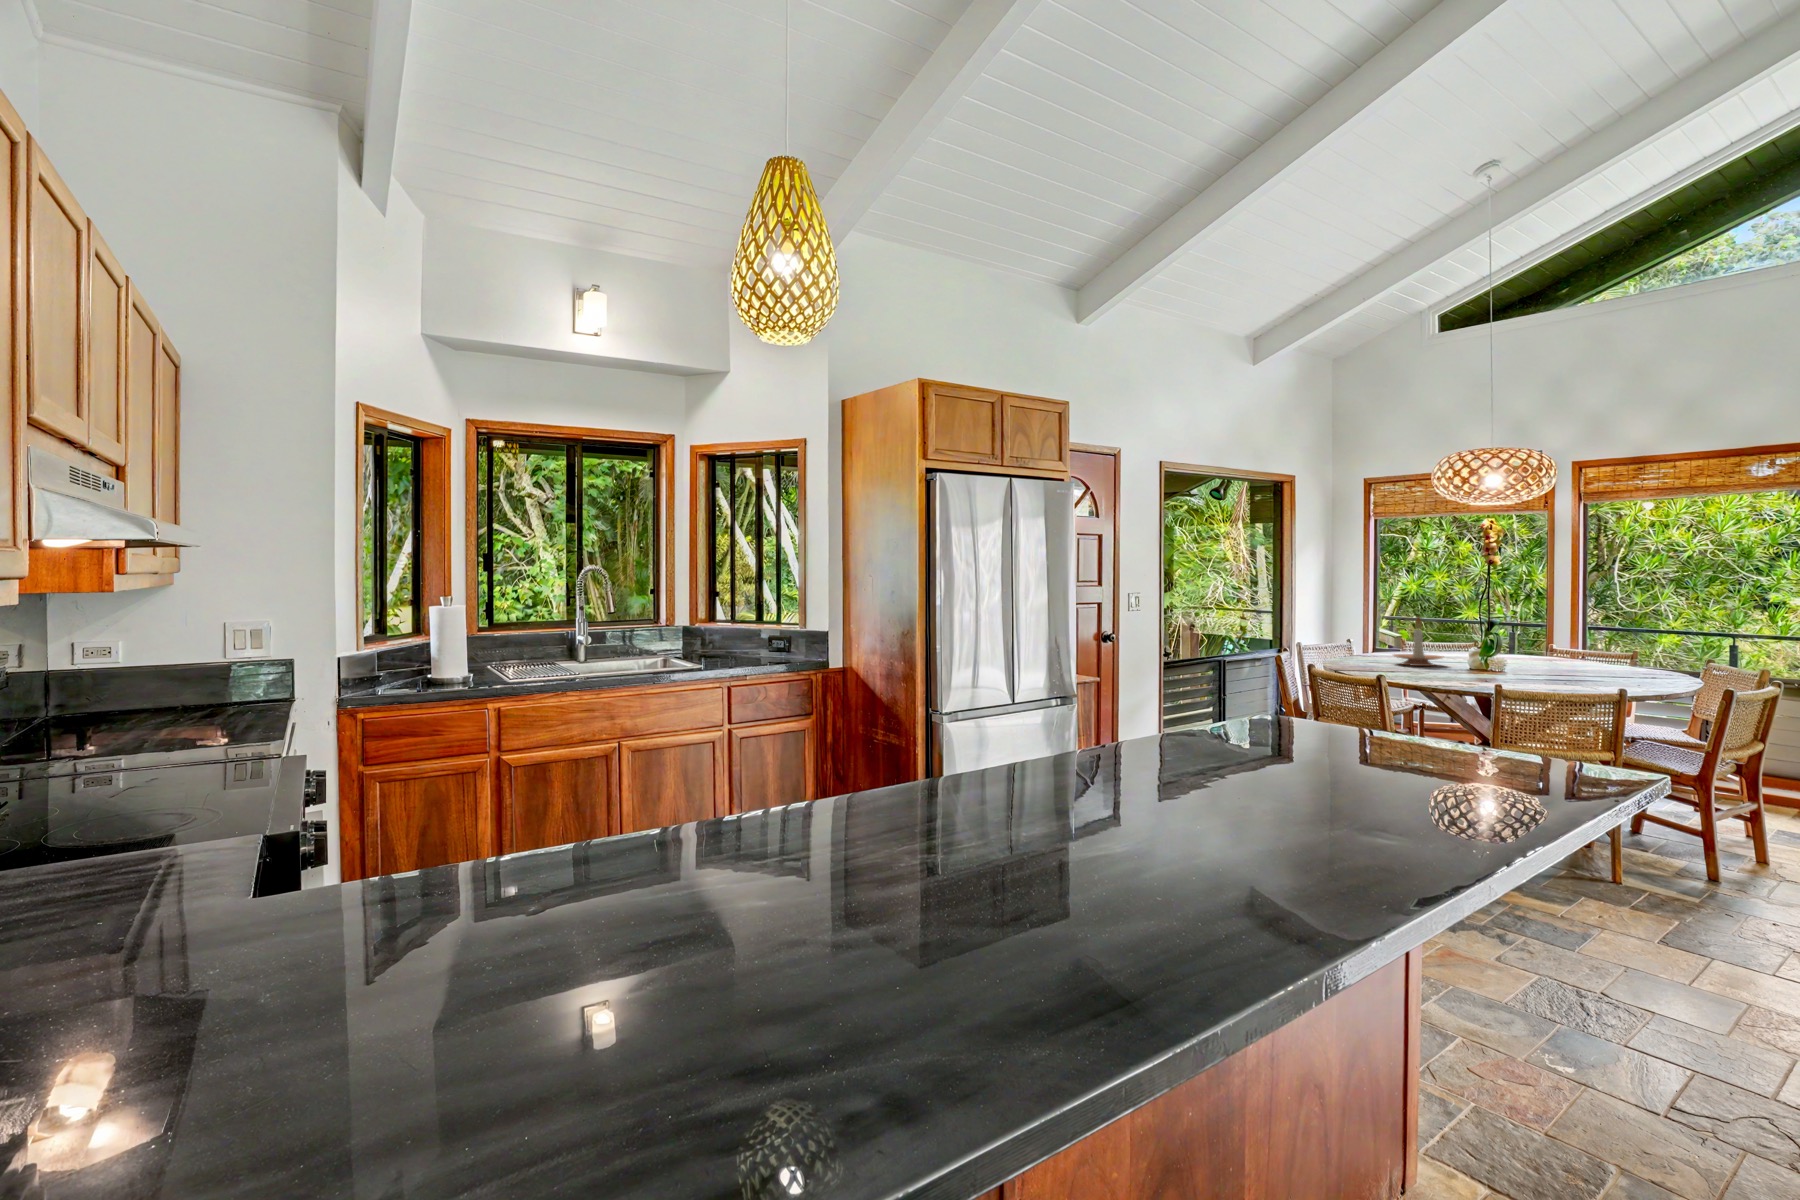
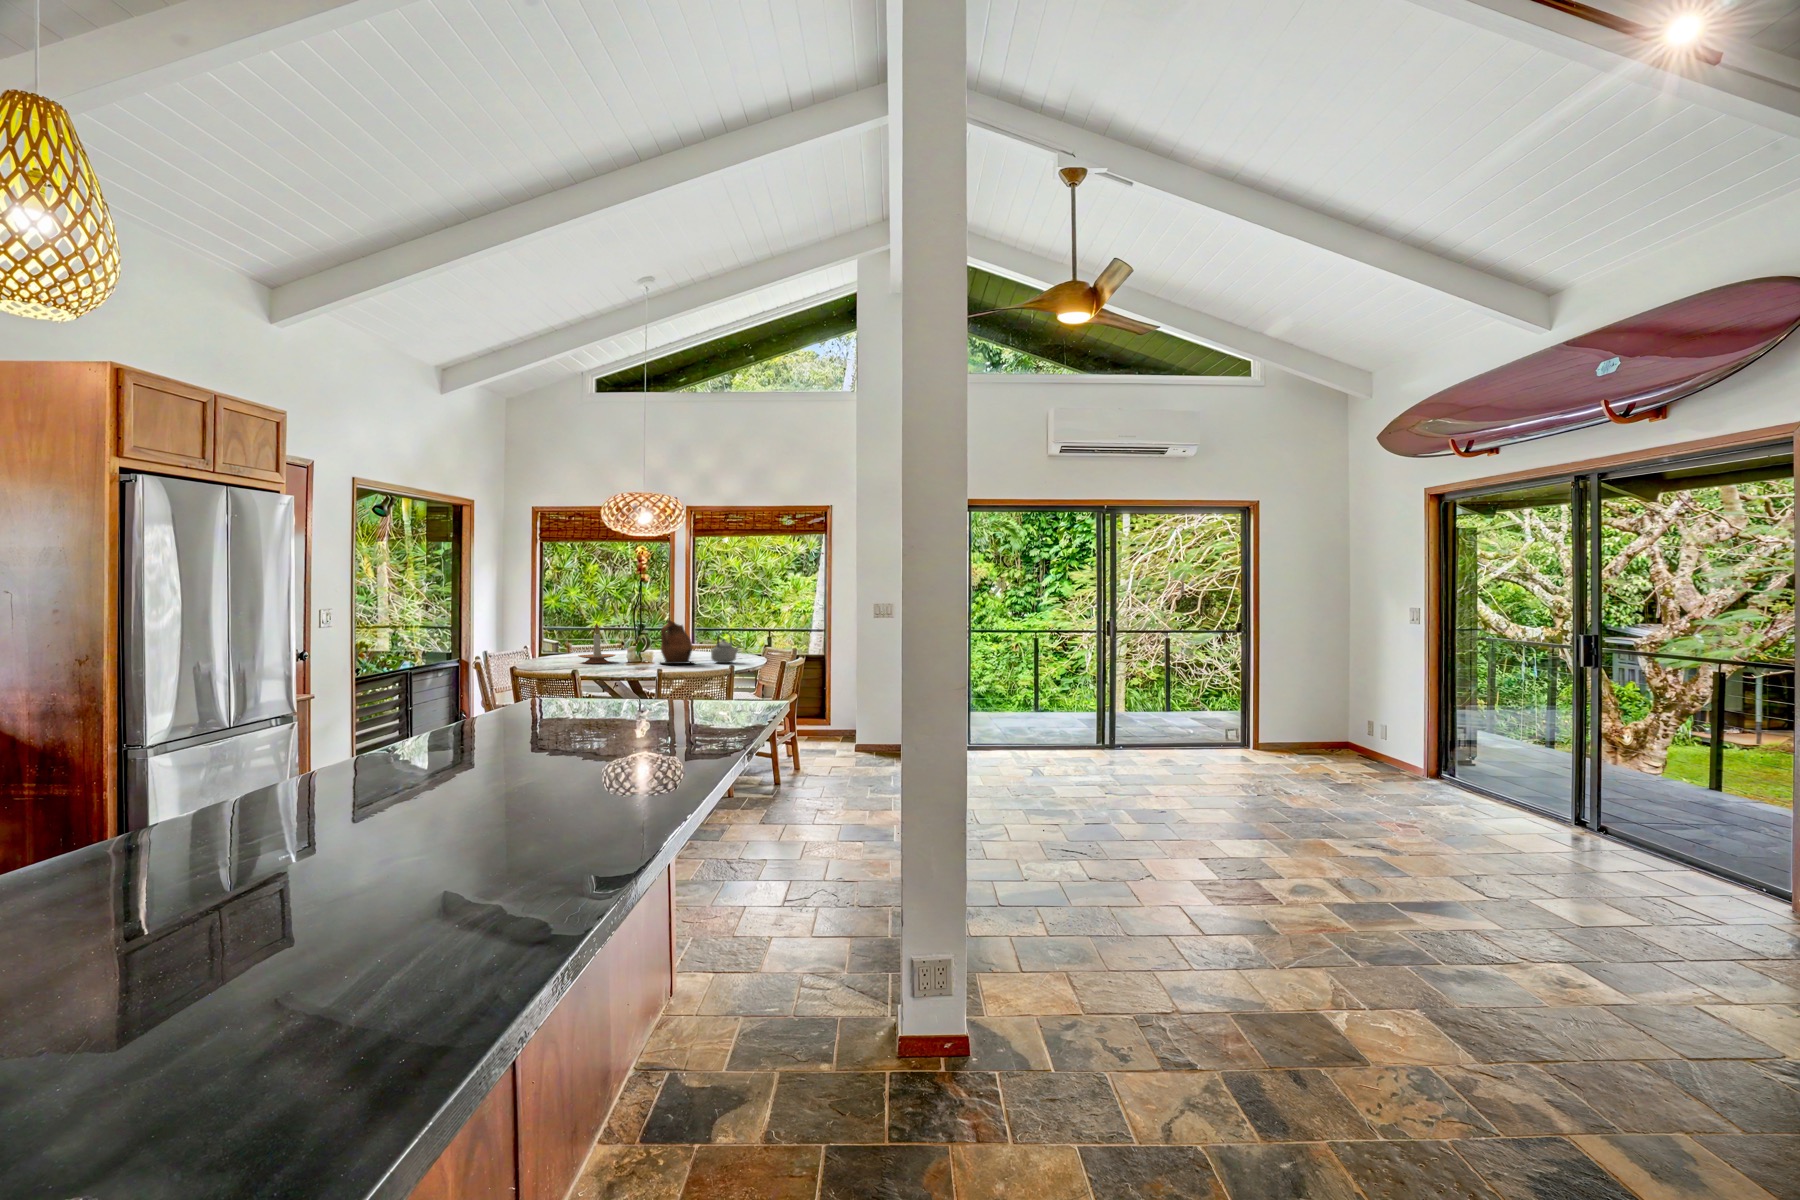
ceramic pitcher: none [1504,614,1567,678] -> present [661,620,694,664]
teapot: none [1595,634,1651,681] -> present [711,632,740,663]

